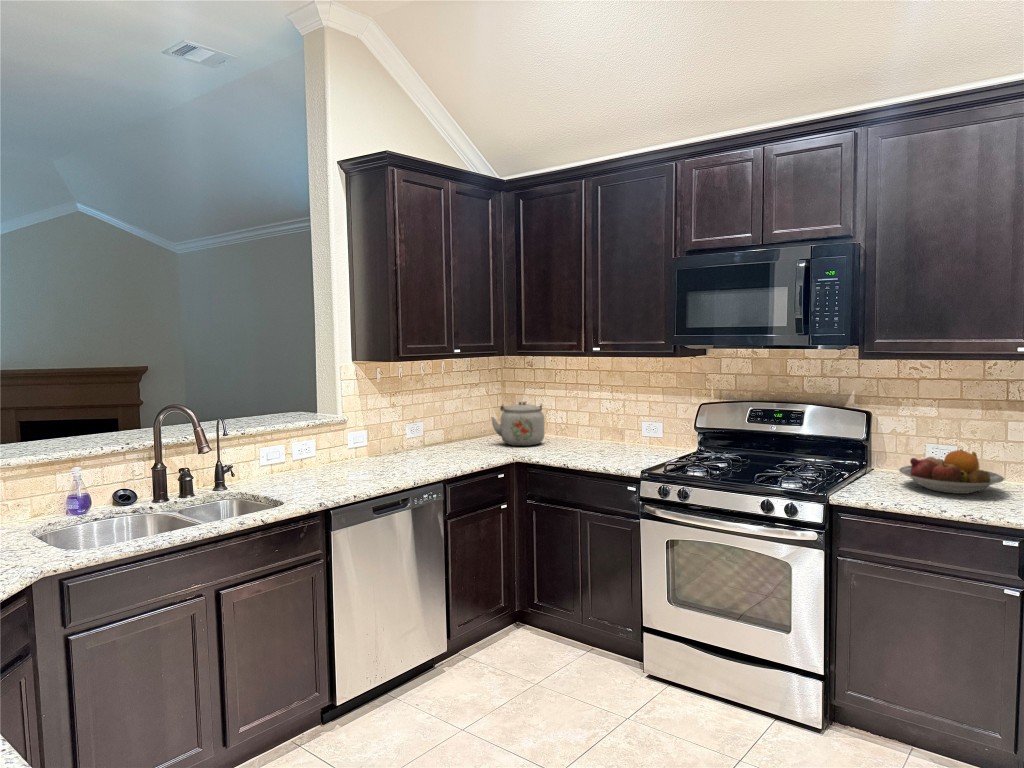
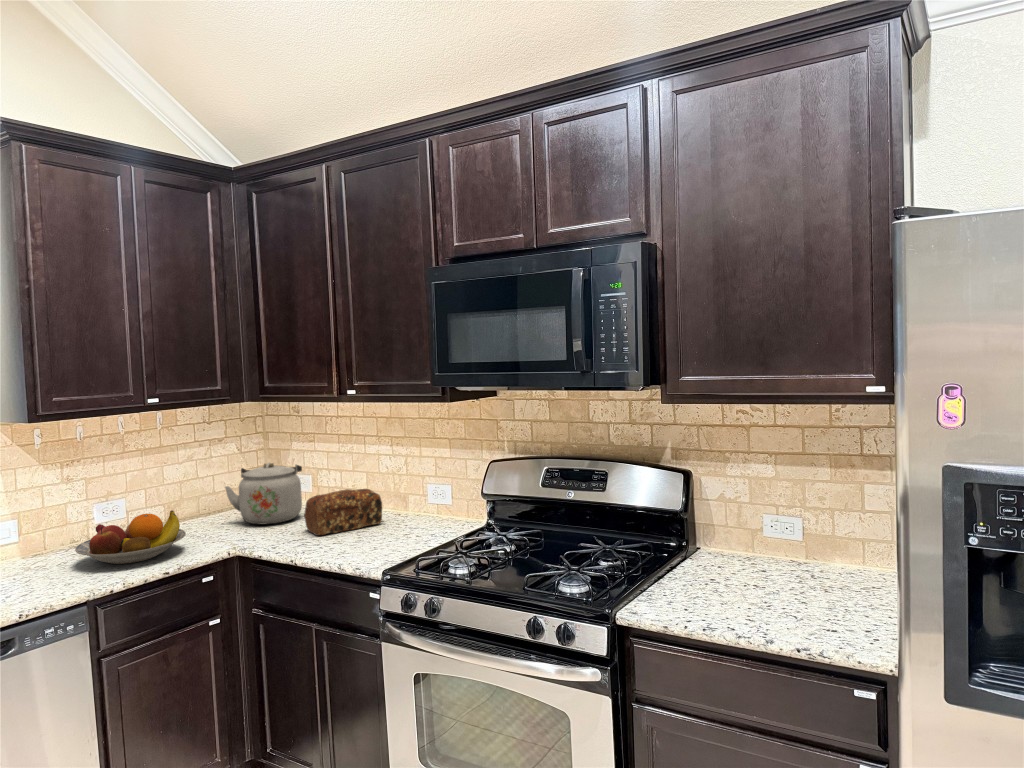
bread loaf: none [556,422,613,453] -> present [304,489,382,536]
fruit bowl: present [899,449,1004,494] -> present [75,510,186,564]

